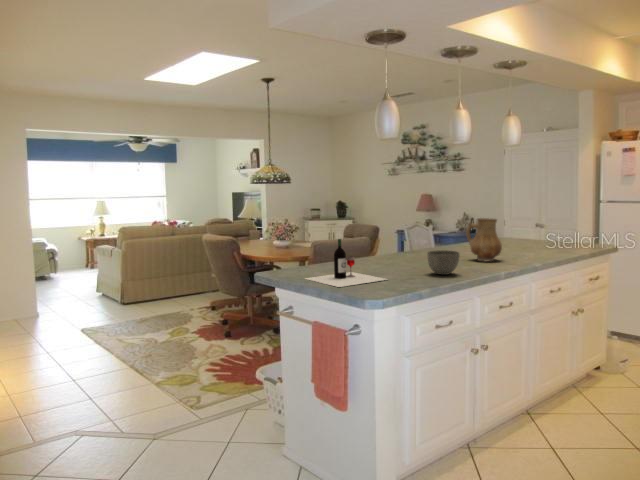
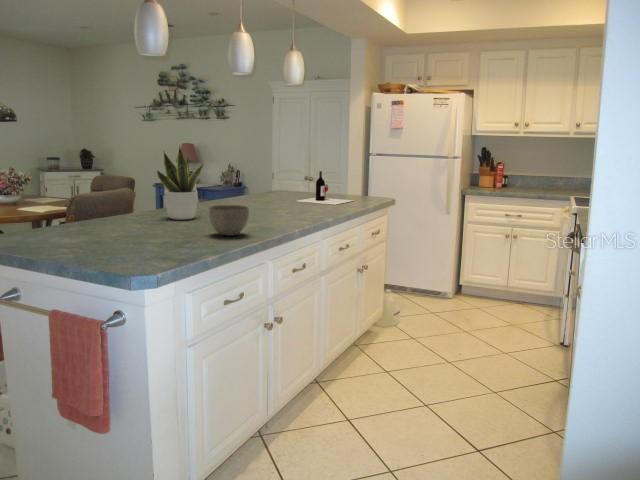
potted plant: none [391,203,429,262] -> present [157,146,203,220]
ceramic pitcher: present [466,218,502,261] -> none [249,167,289,217]
wine bottle: present [305,239,387,287] -> present [298,171,353,205]

